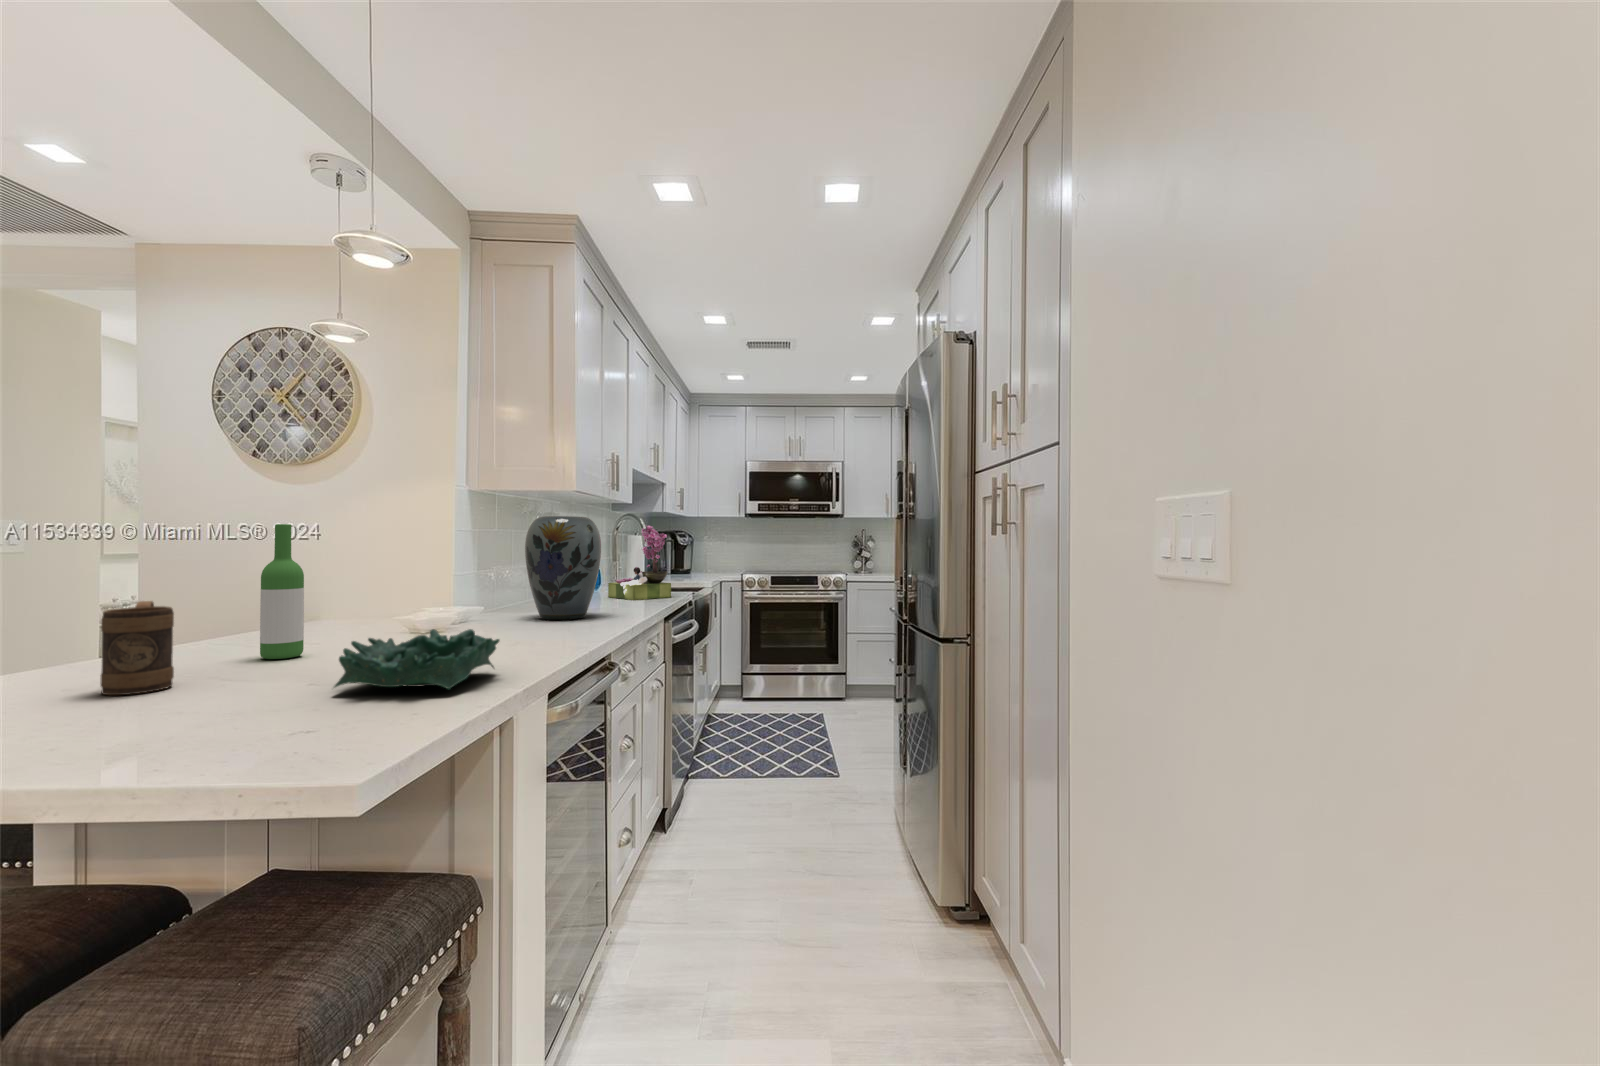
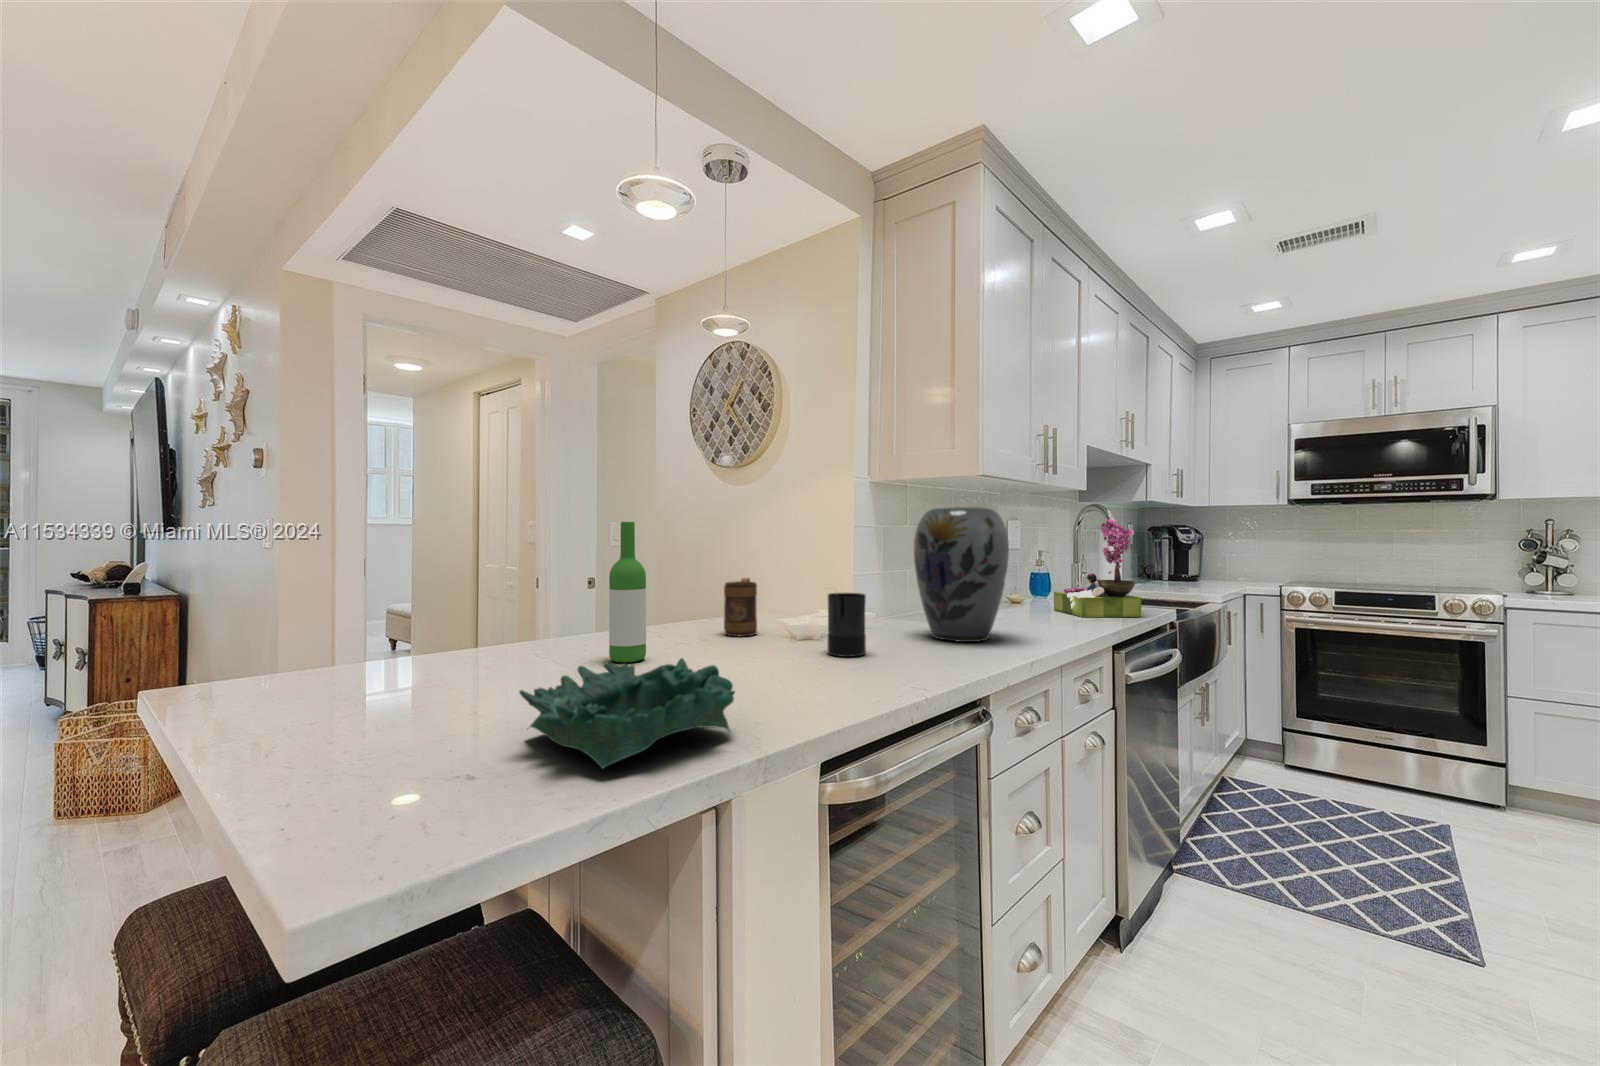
candle: none [469,581,507,635] -> present [827,592,866,657]
mug: present [100,601,174,695] -> present [724,578,757,637]

